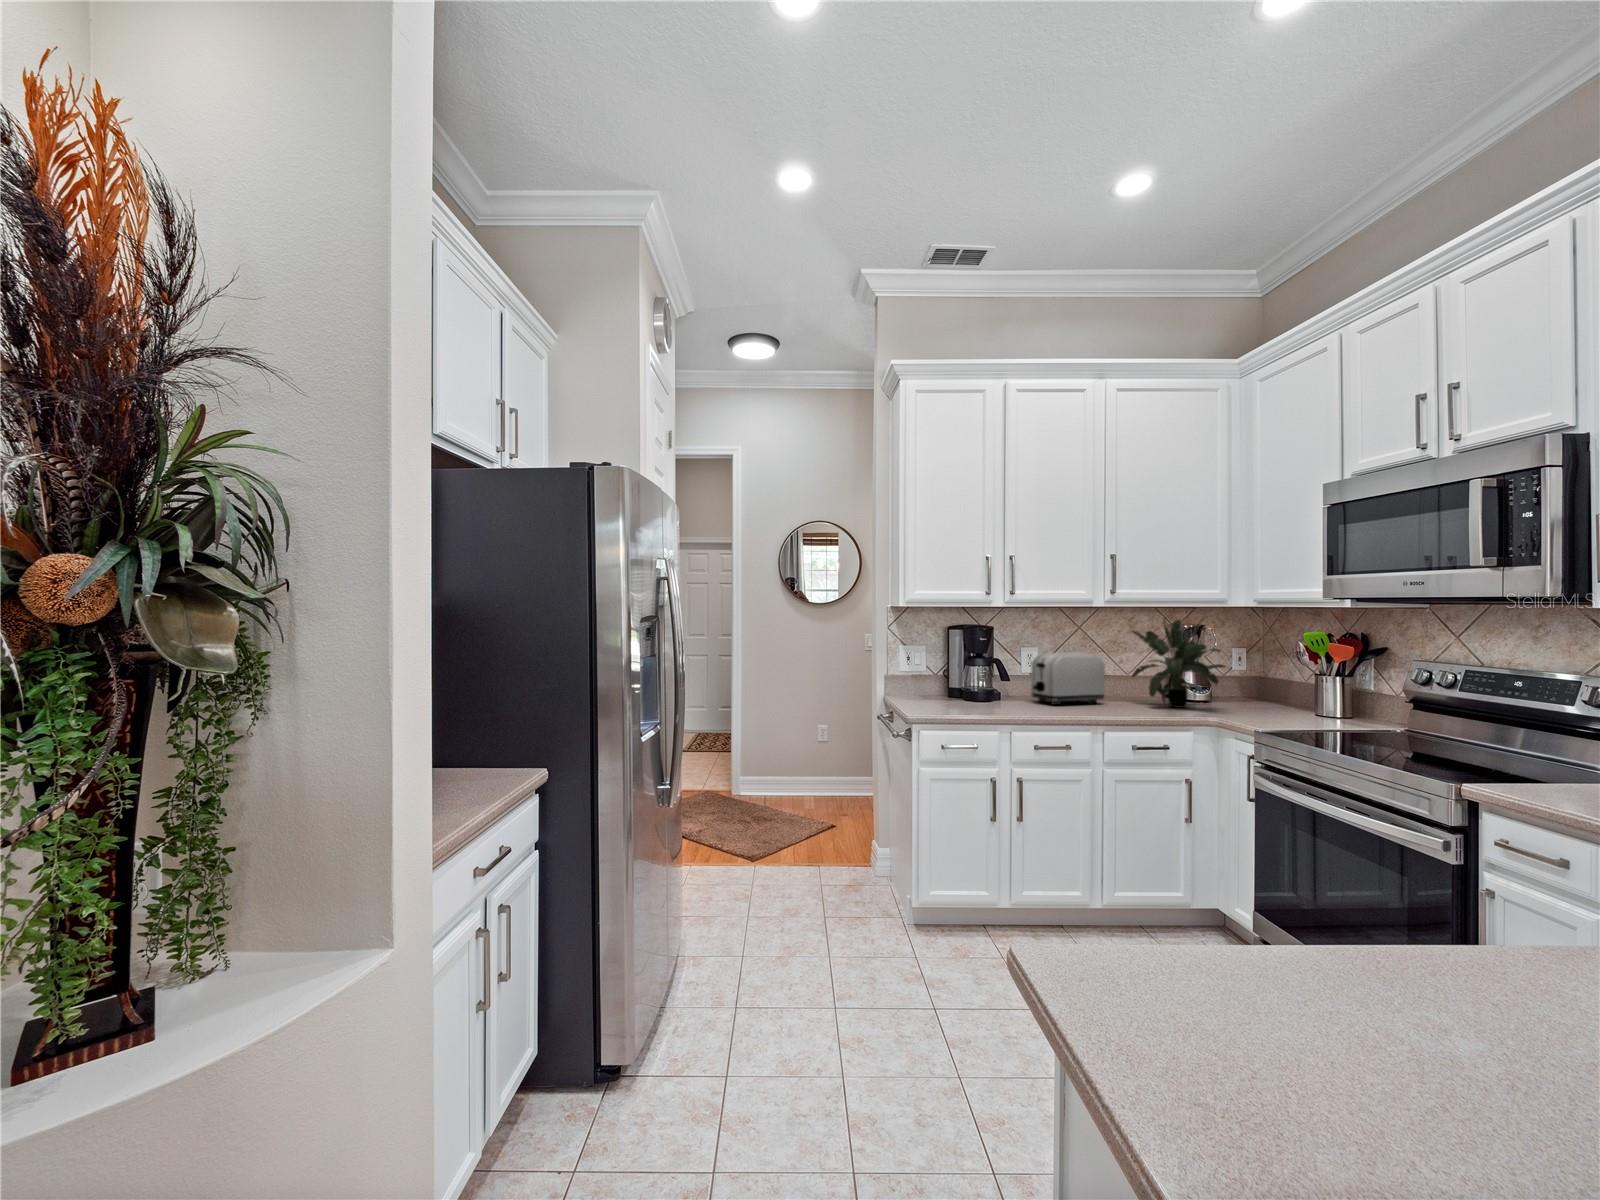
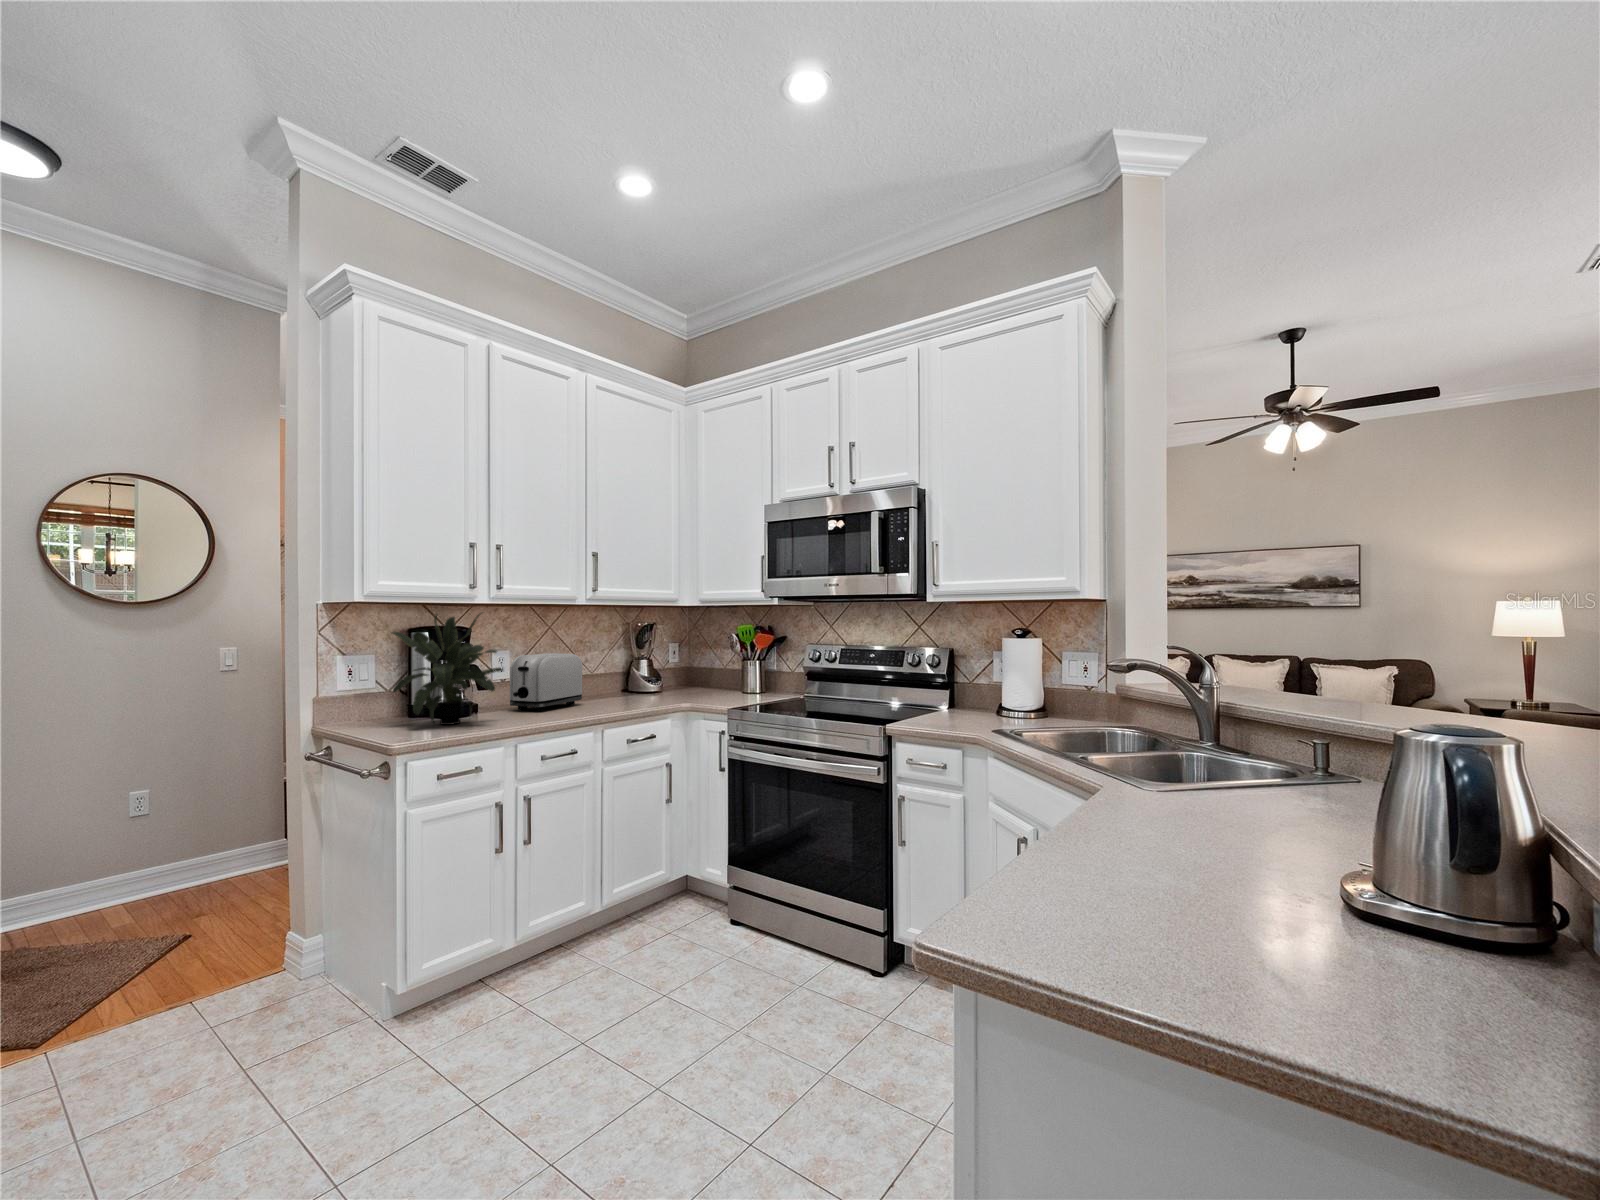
potted plant: present [1131,618,1225,708] -> present [392,613,503,725]

